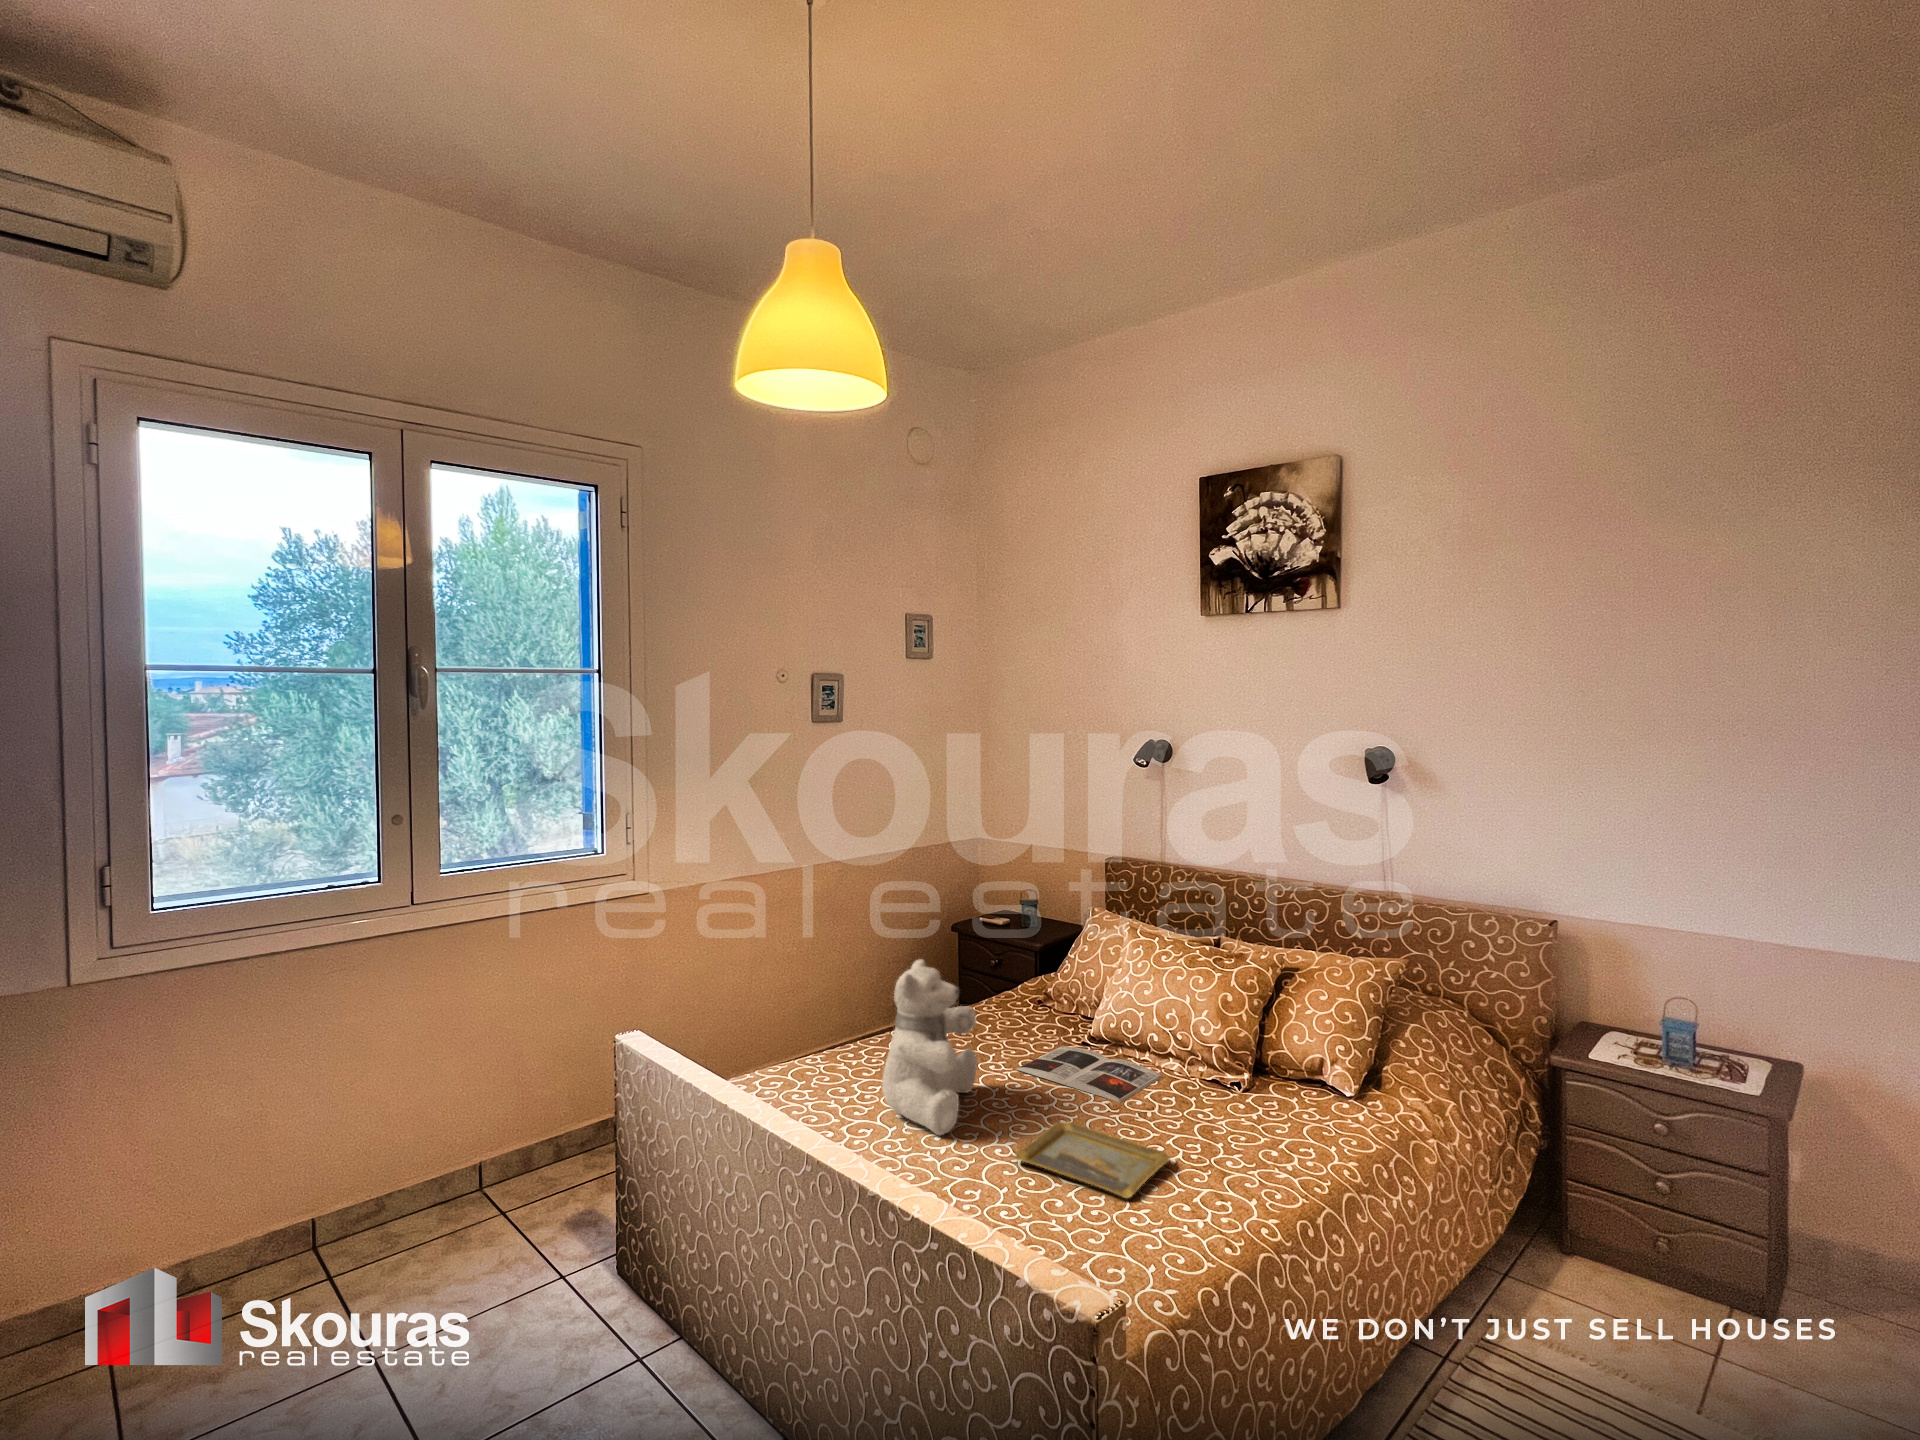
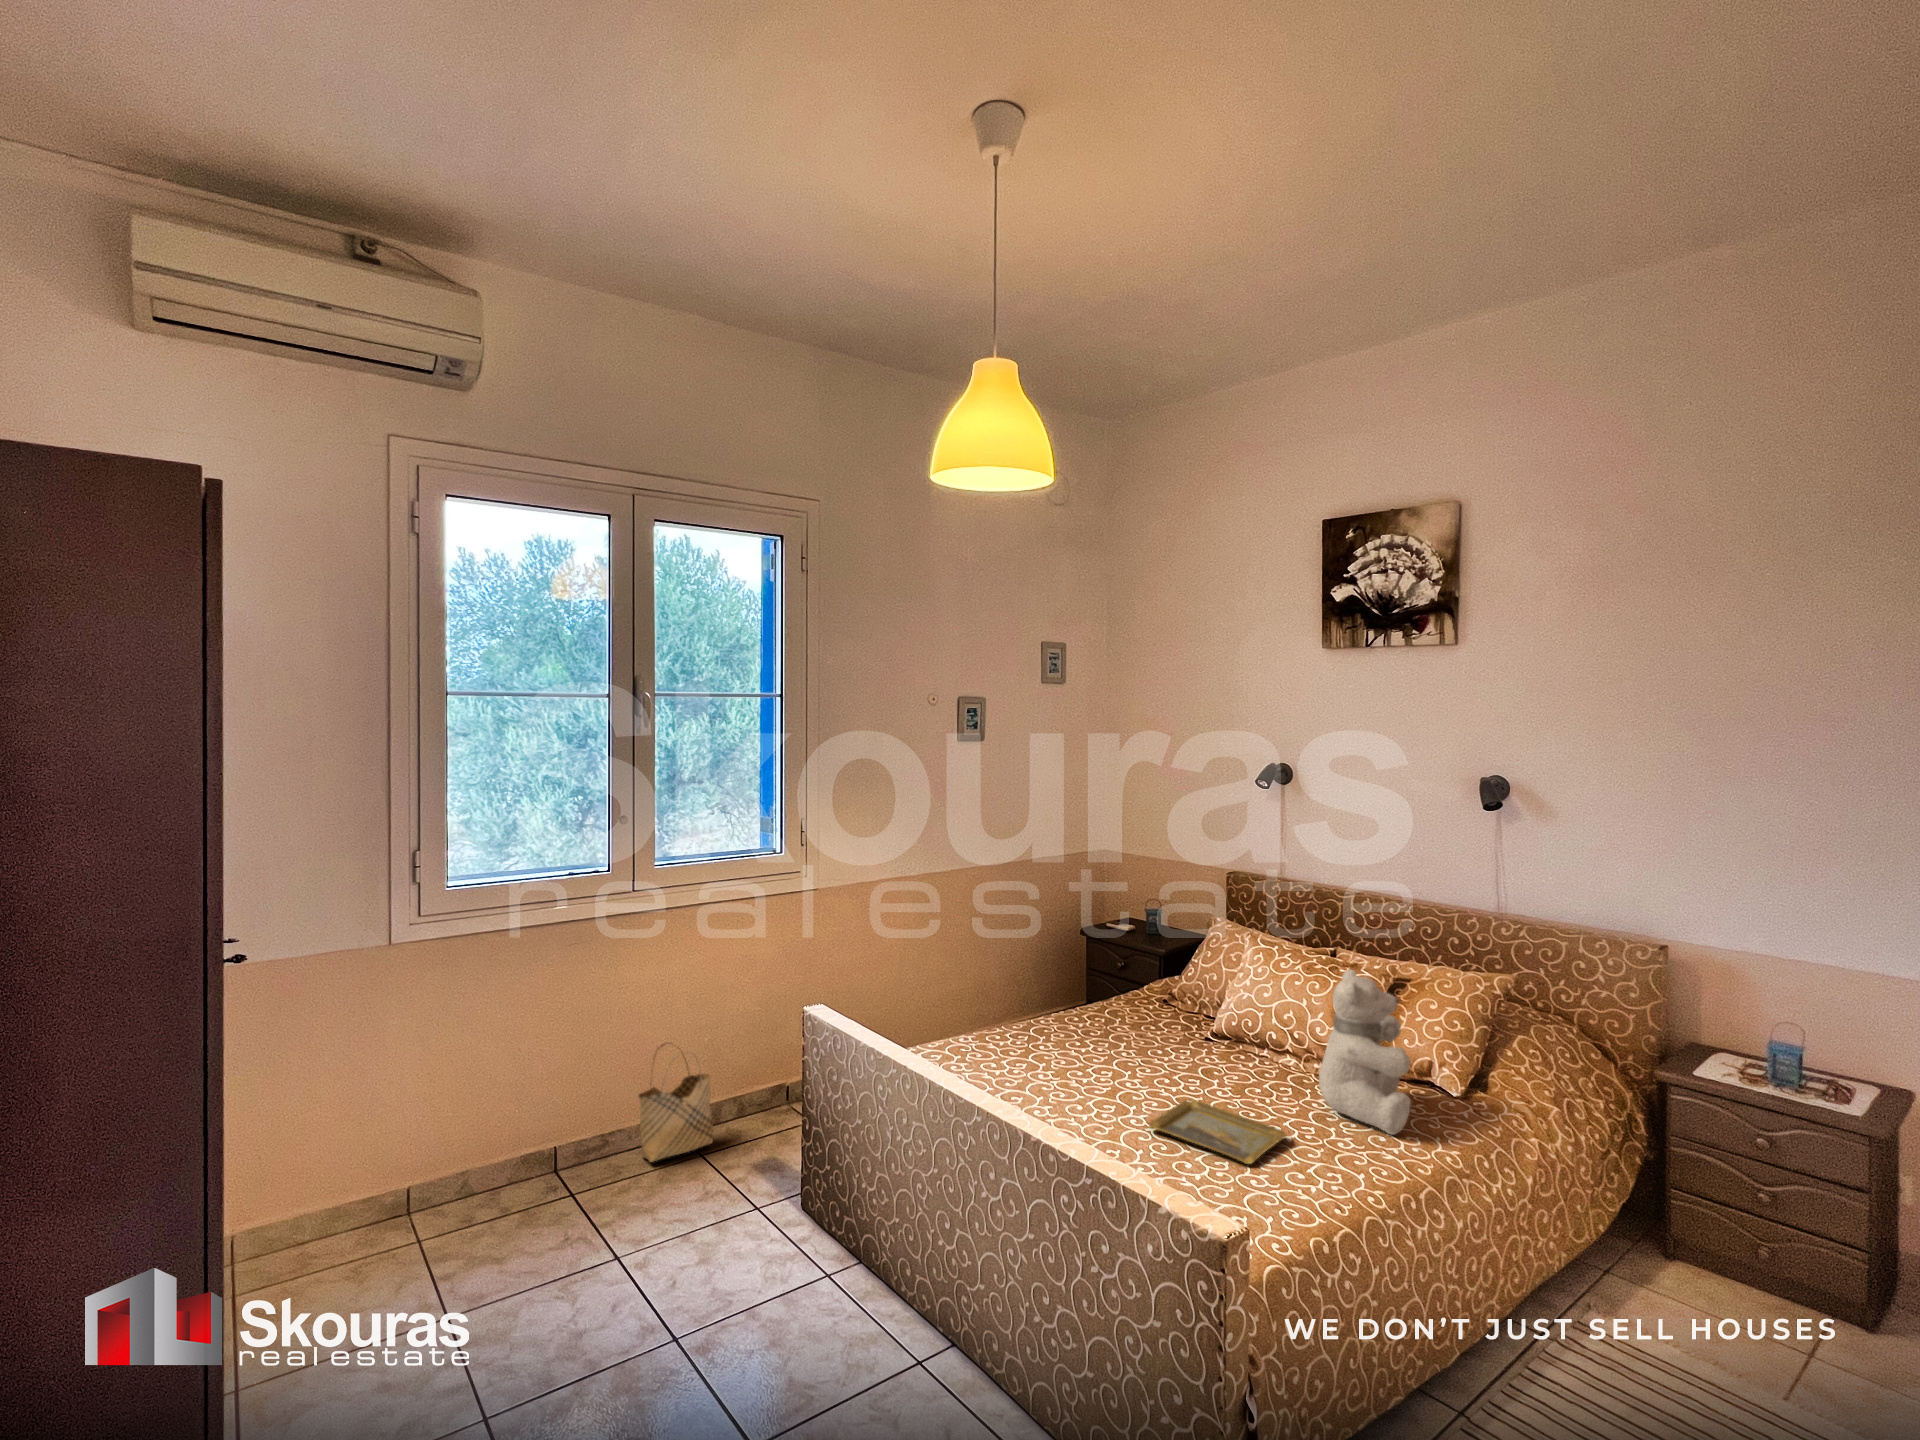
teddy bear: present [882,959,977,1135] -> present [1319,969,1411,1135]
magazine: present [1016,1046,1162,1103] -> none [1146,1039,1280,1089]
woven basket: none [420,1082,518,1228] -> present [639,1044,713,1162]

